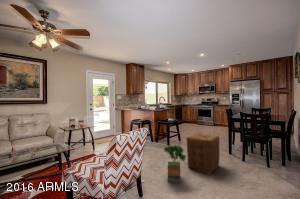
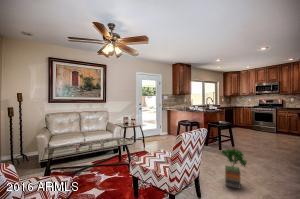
ottoman: present [186,133,219,174] -> none [246,138,288,185]

